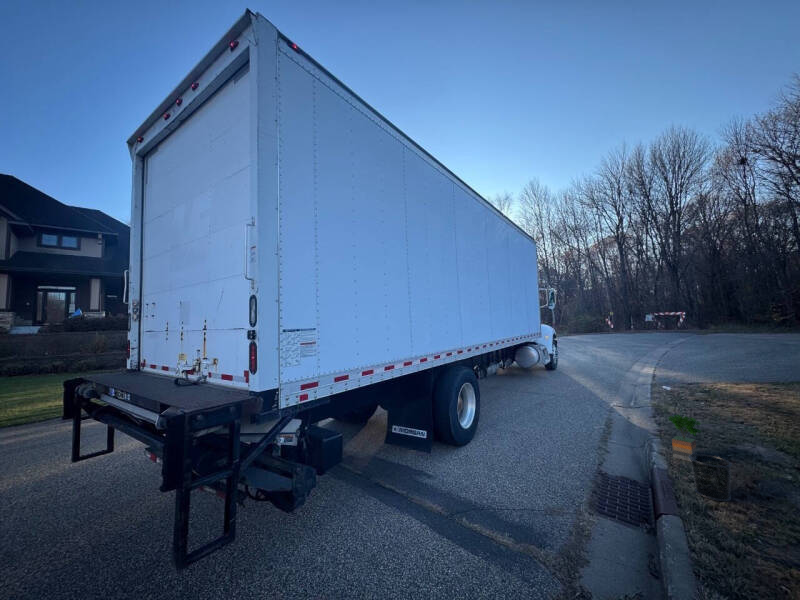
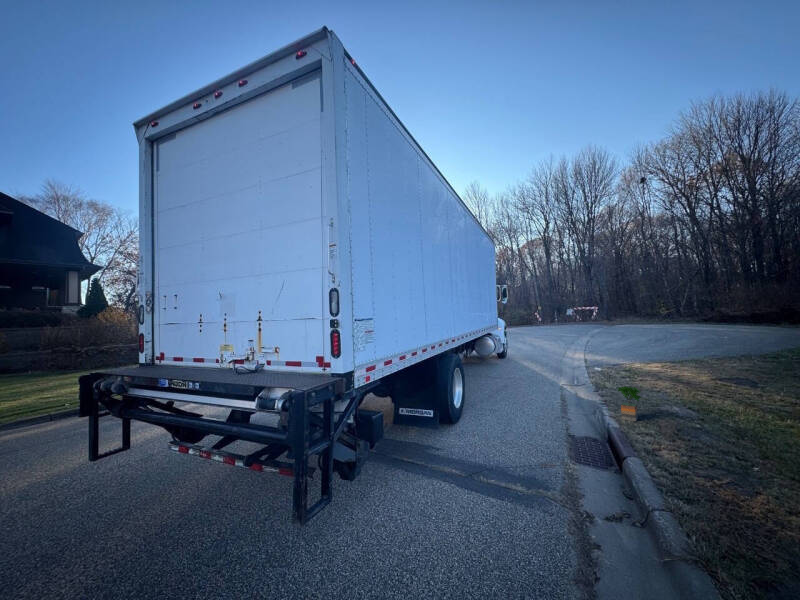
waste bin: present [690,454,731,501] -> none [640,413,670,445]

